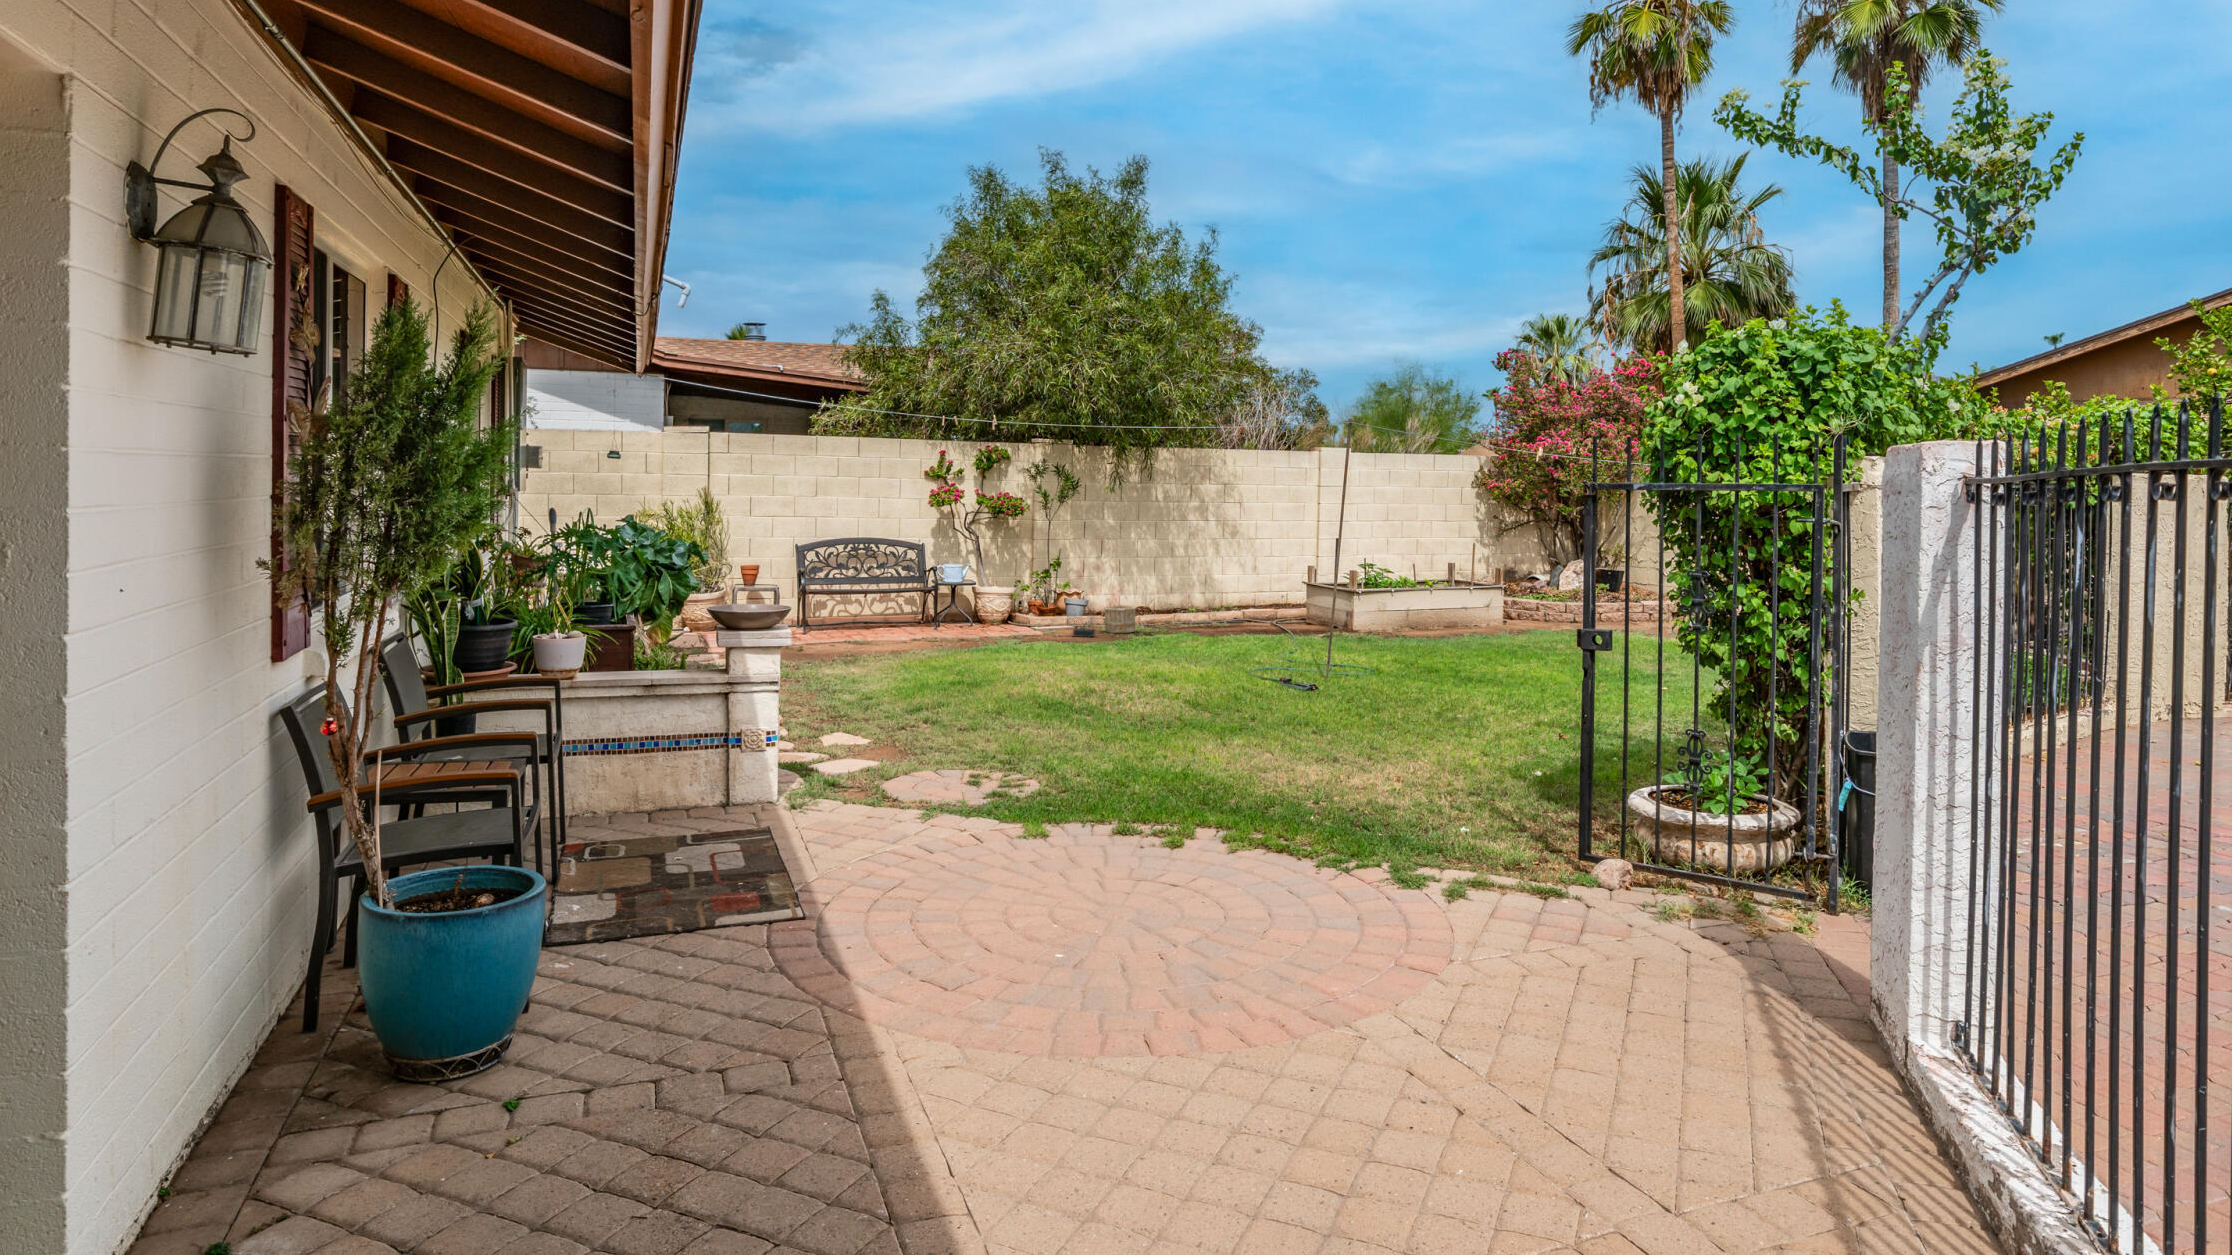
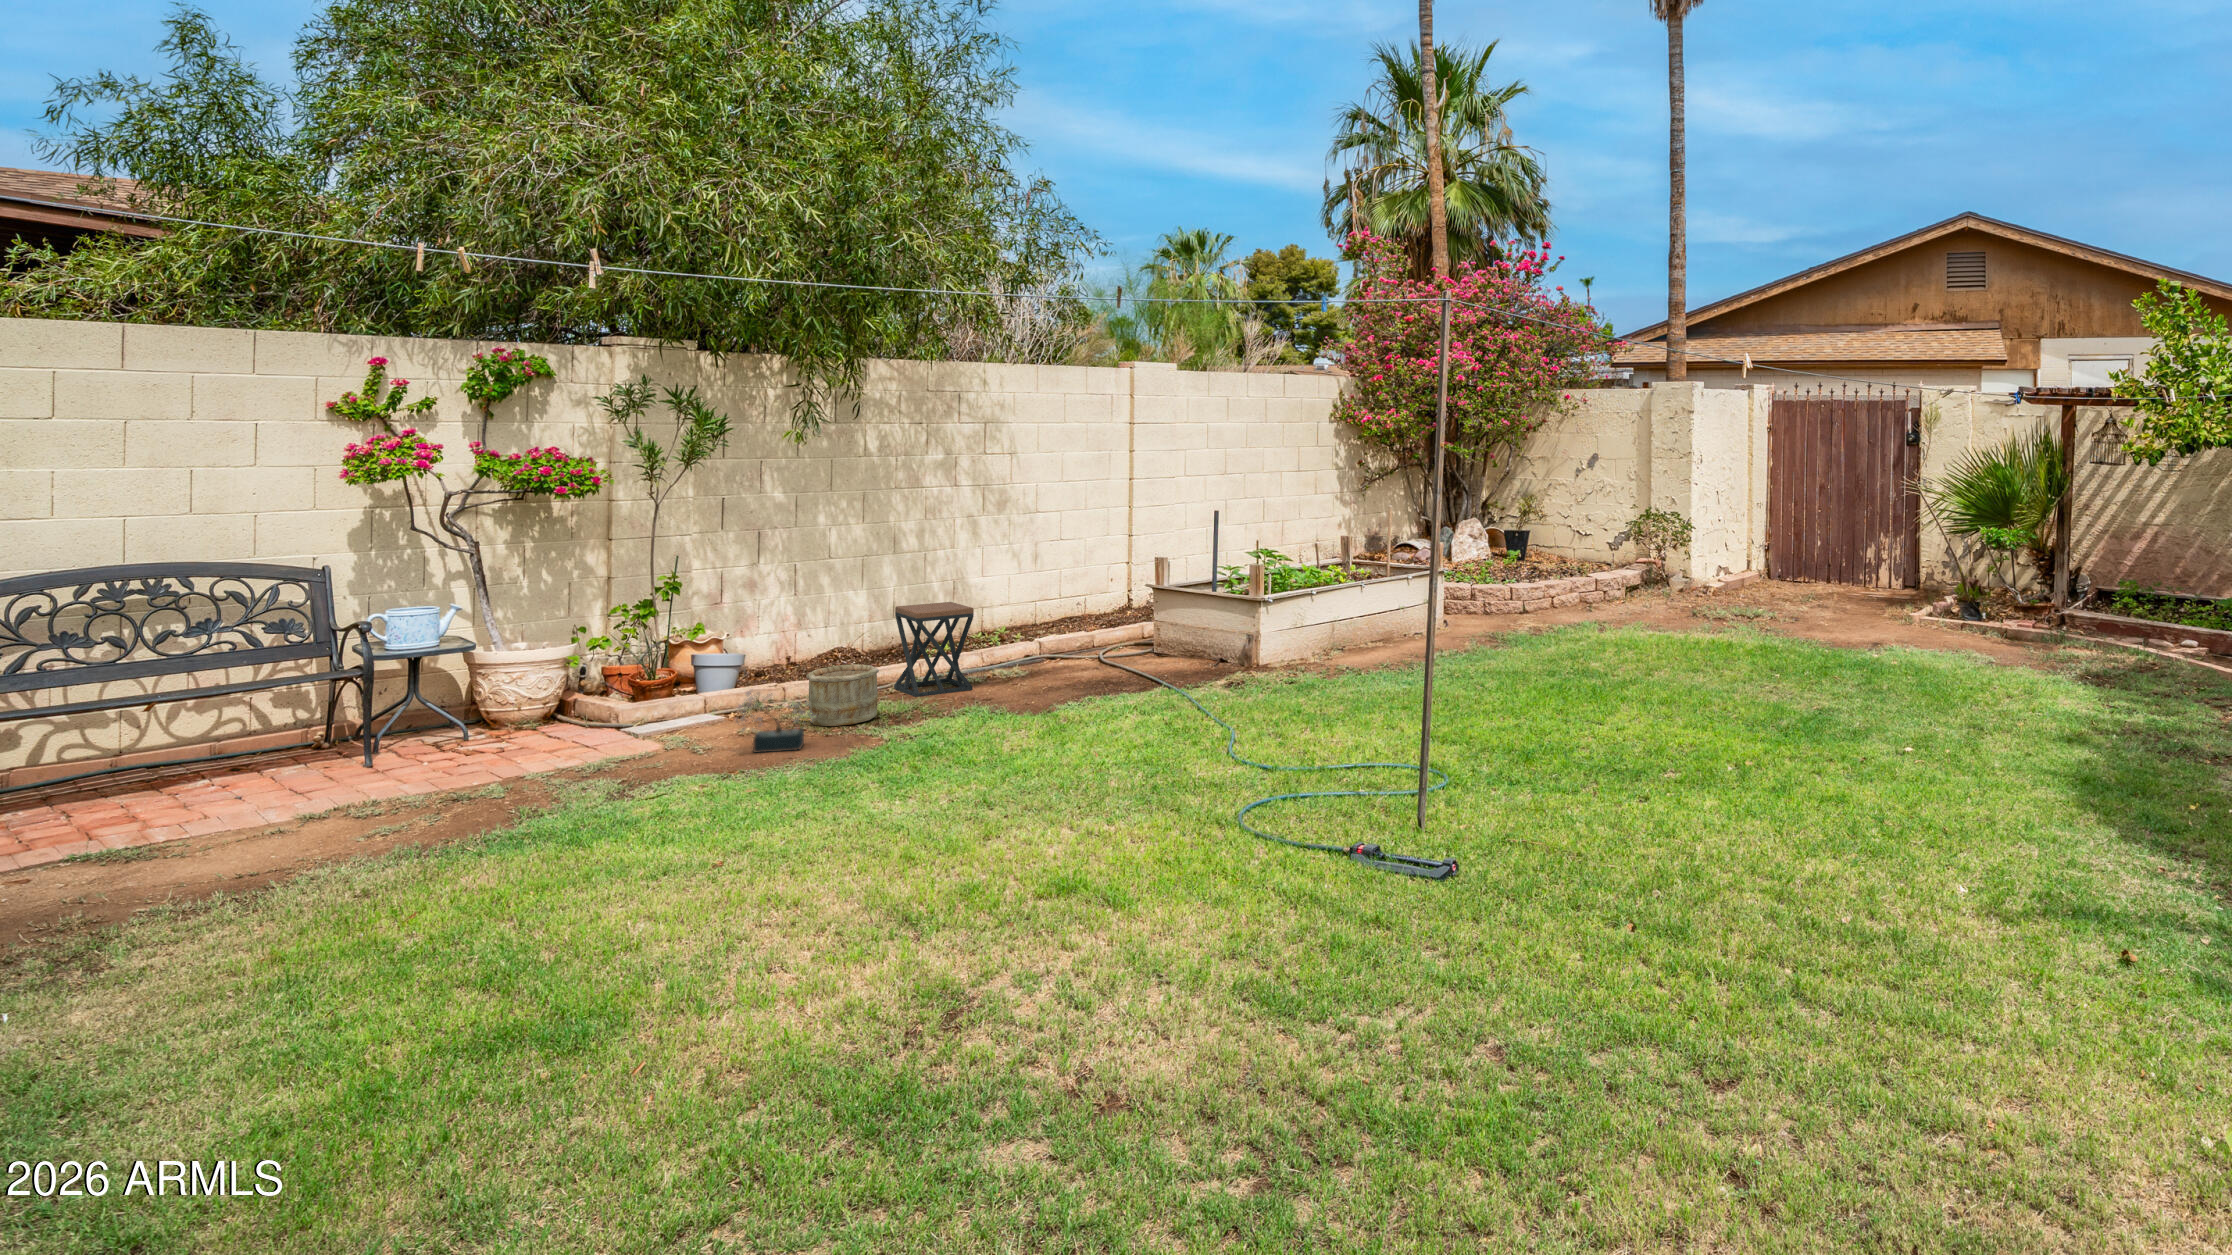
stool: none [1156,582,1192,629] -> present [894,602,974,697]

